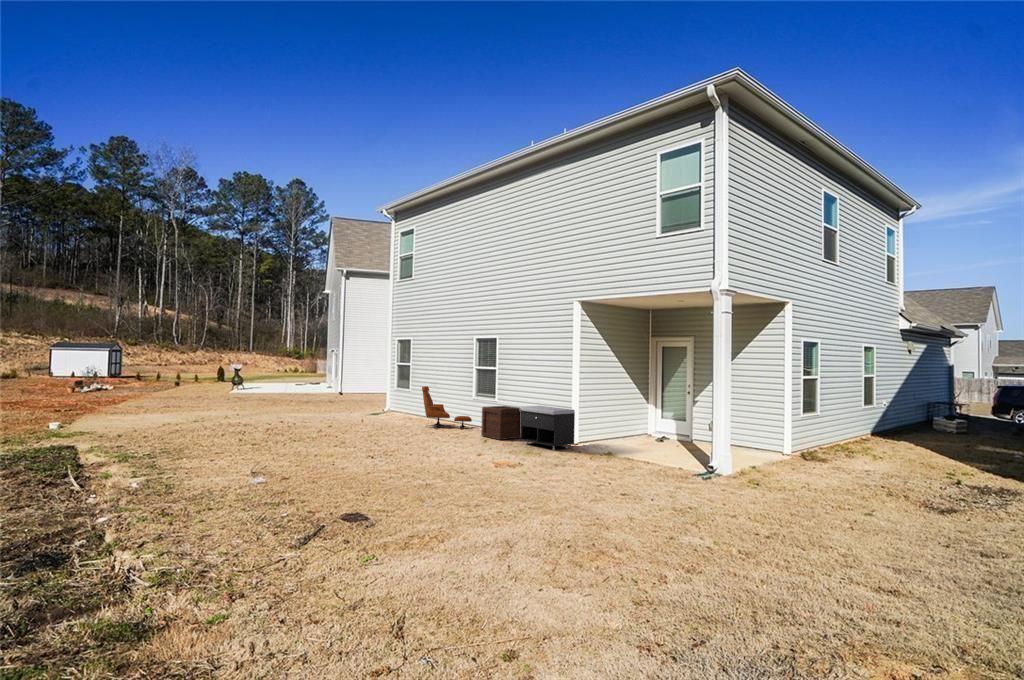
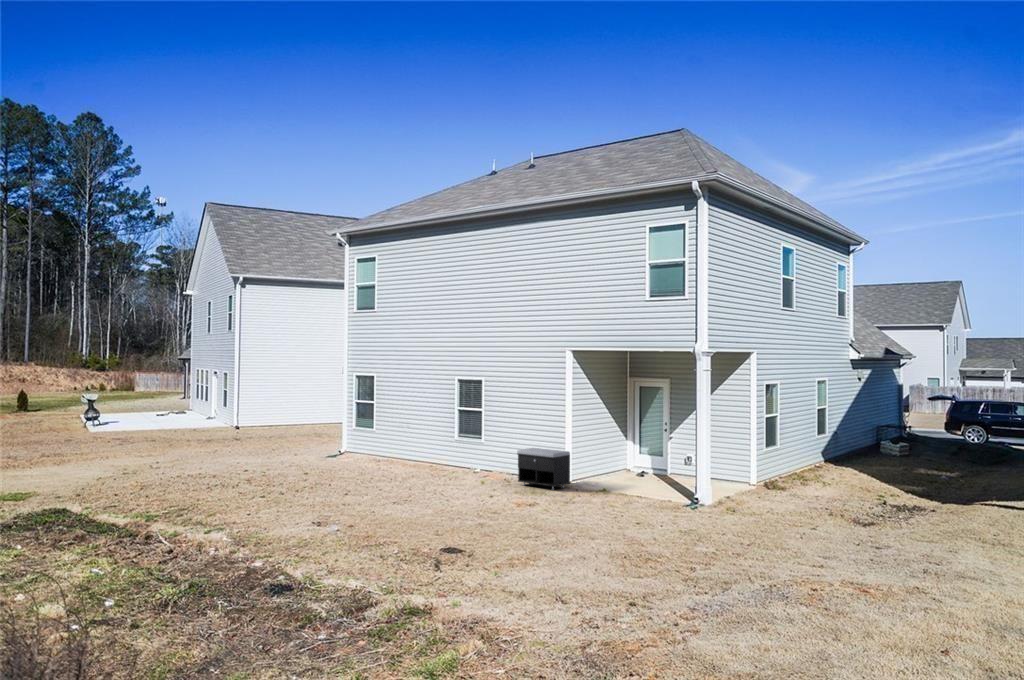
lounge chair: present [422,386,472,429] -> none [404,429,456,473]
wooden crate: present [481,406,521,440] -> none [474,448,515,482]

